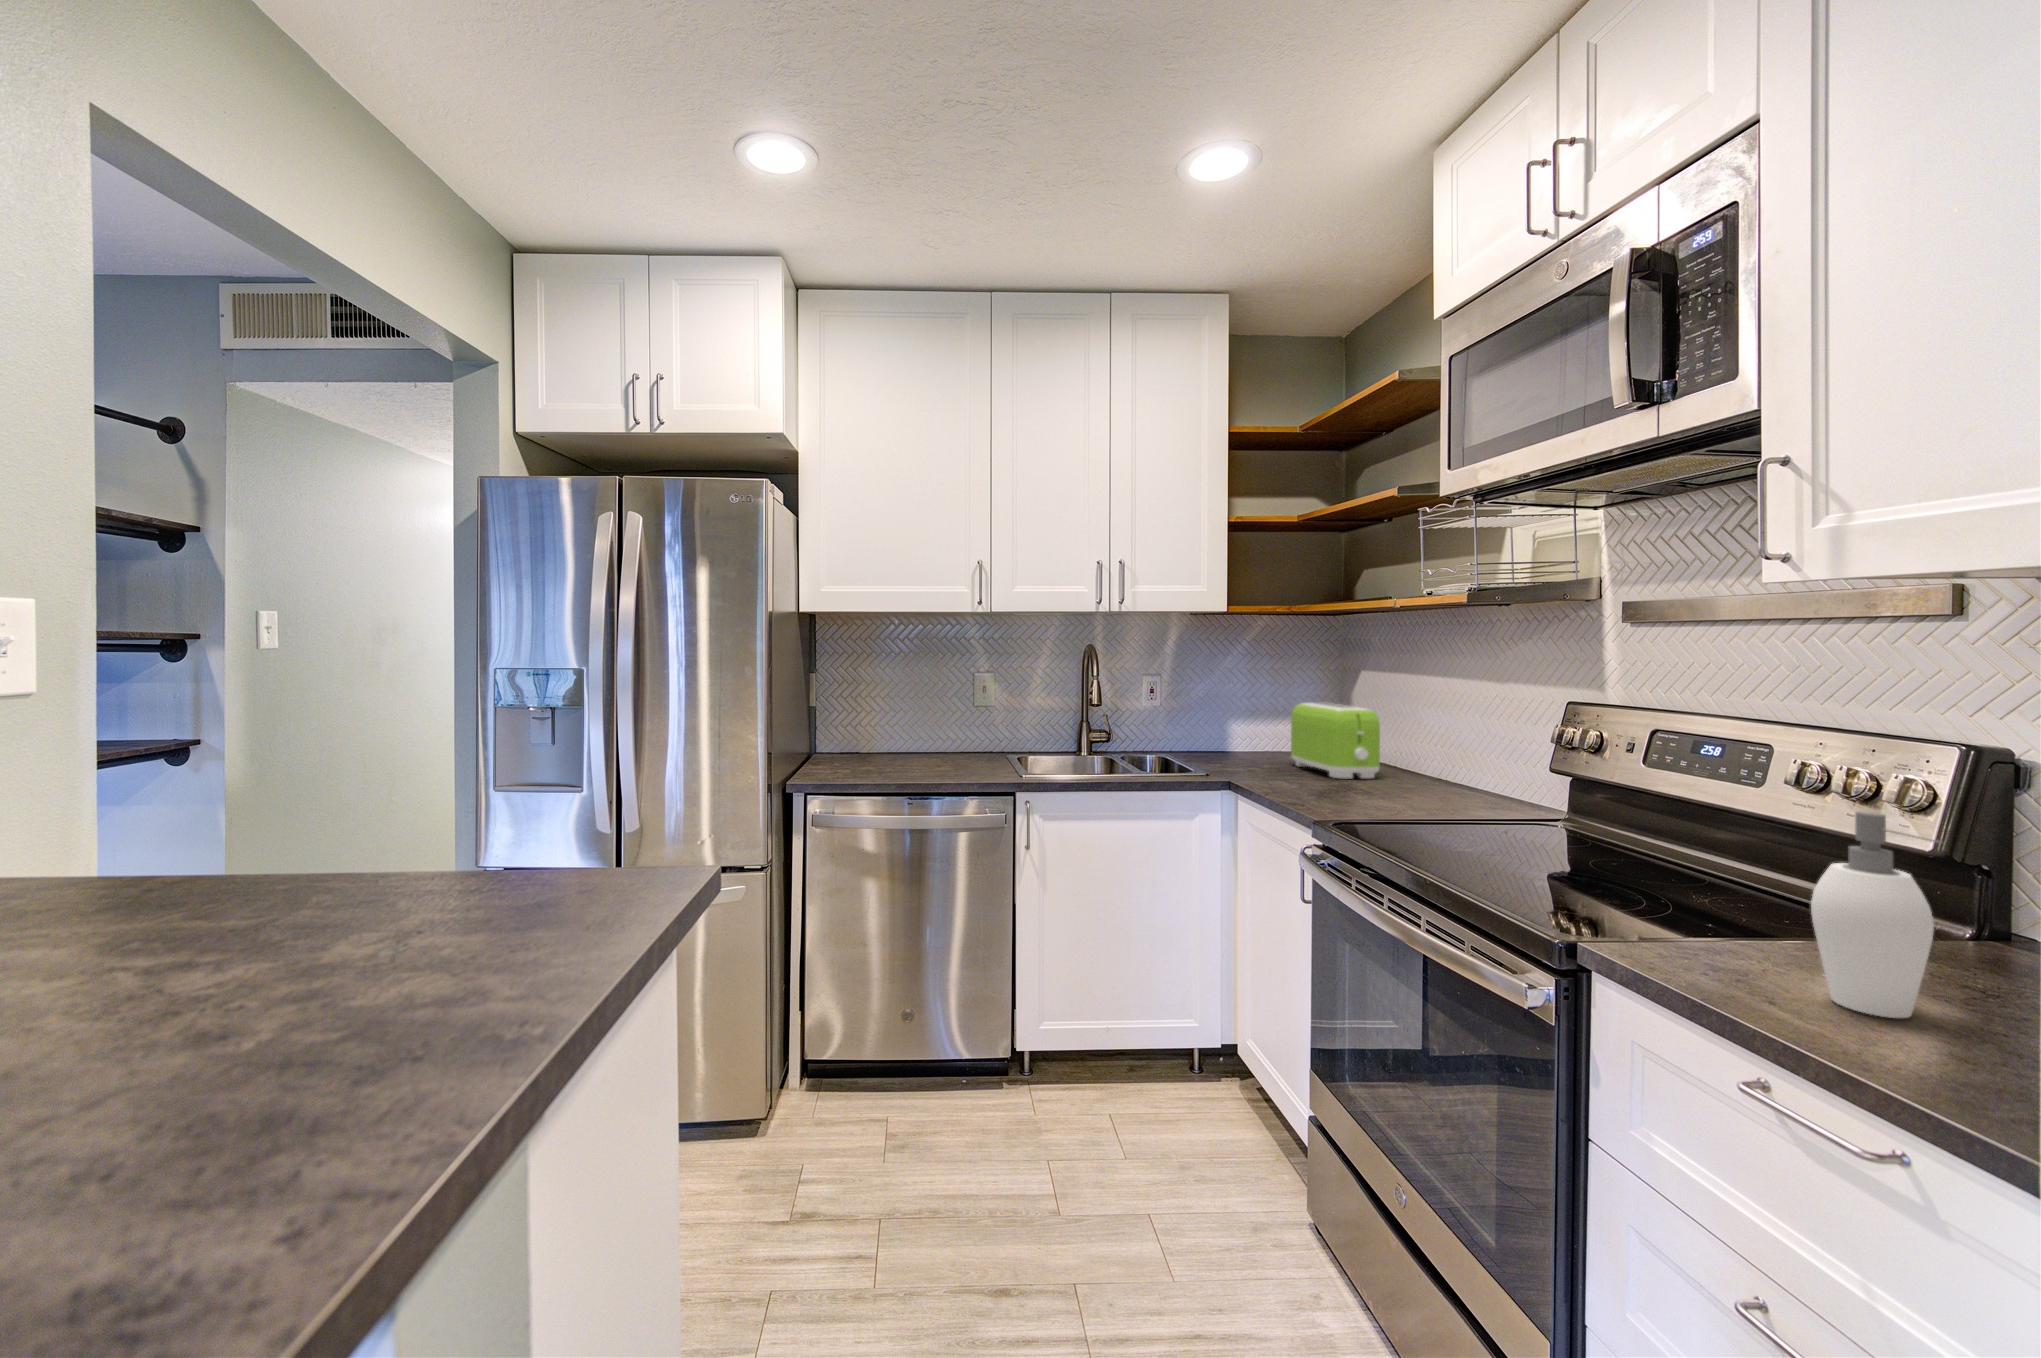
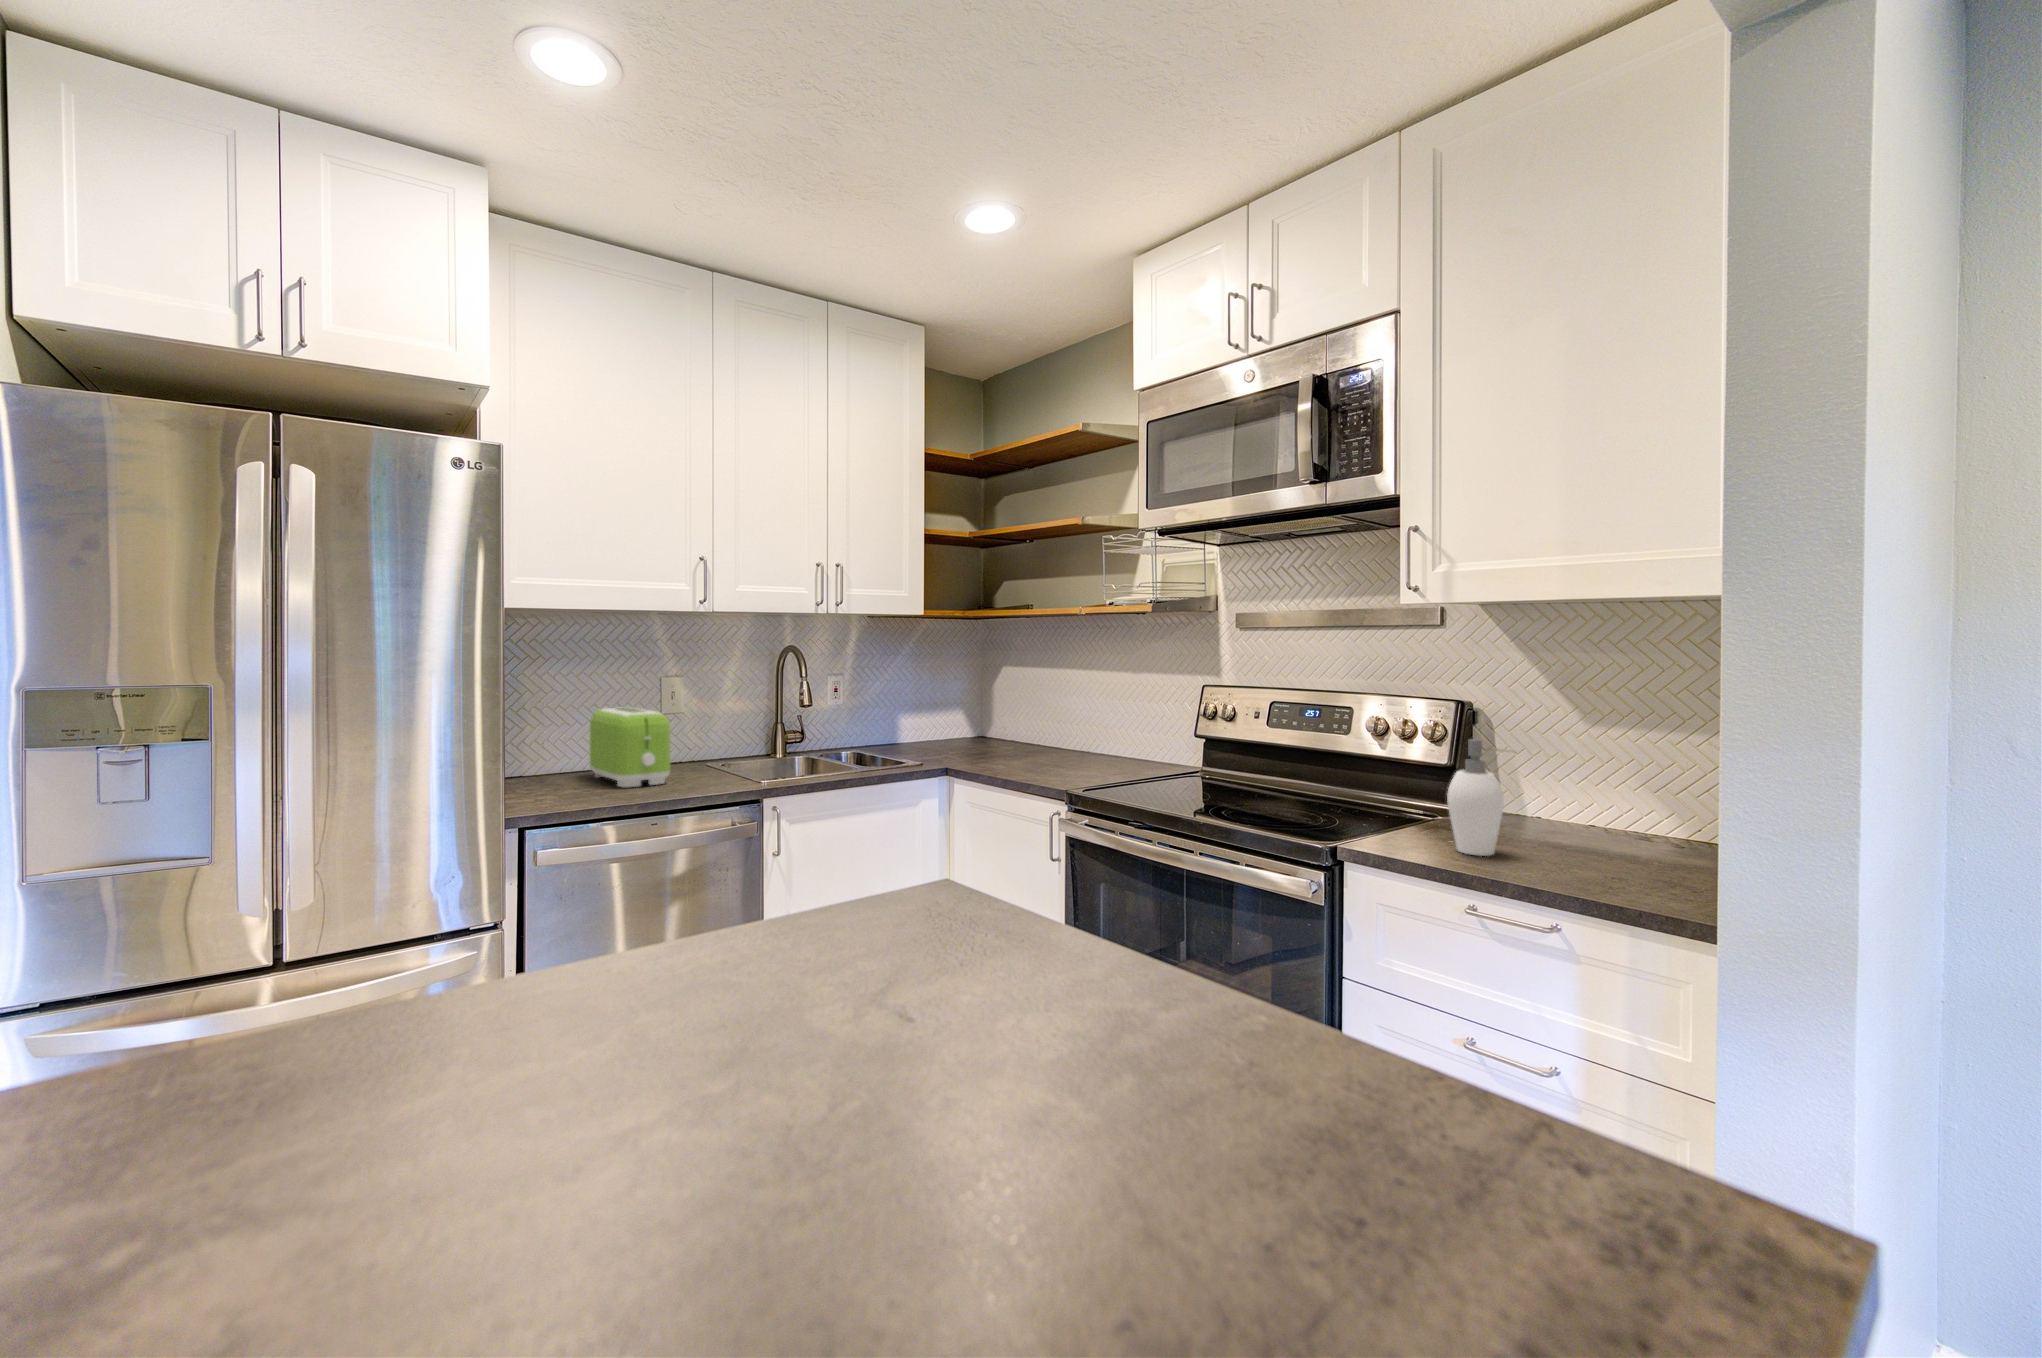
toaster: present [1291,703,1380,779] -> present [590,707,670,787]

